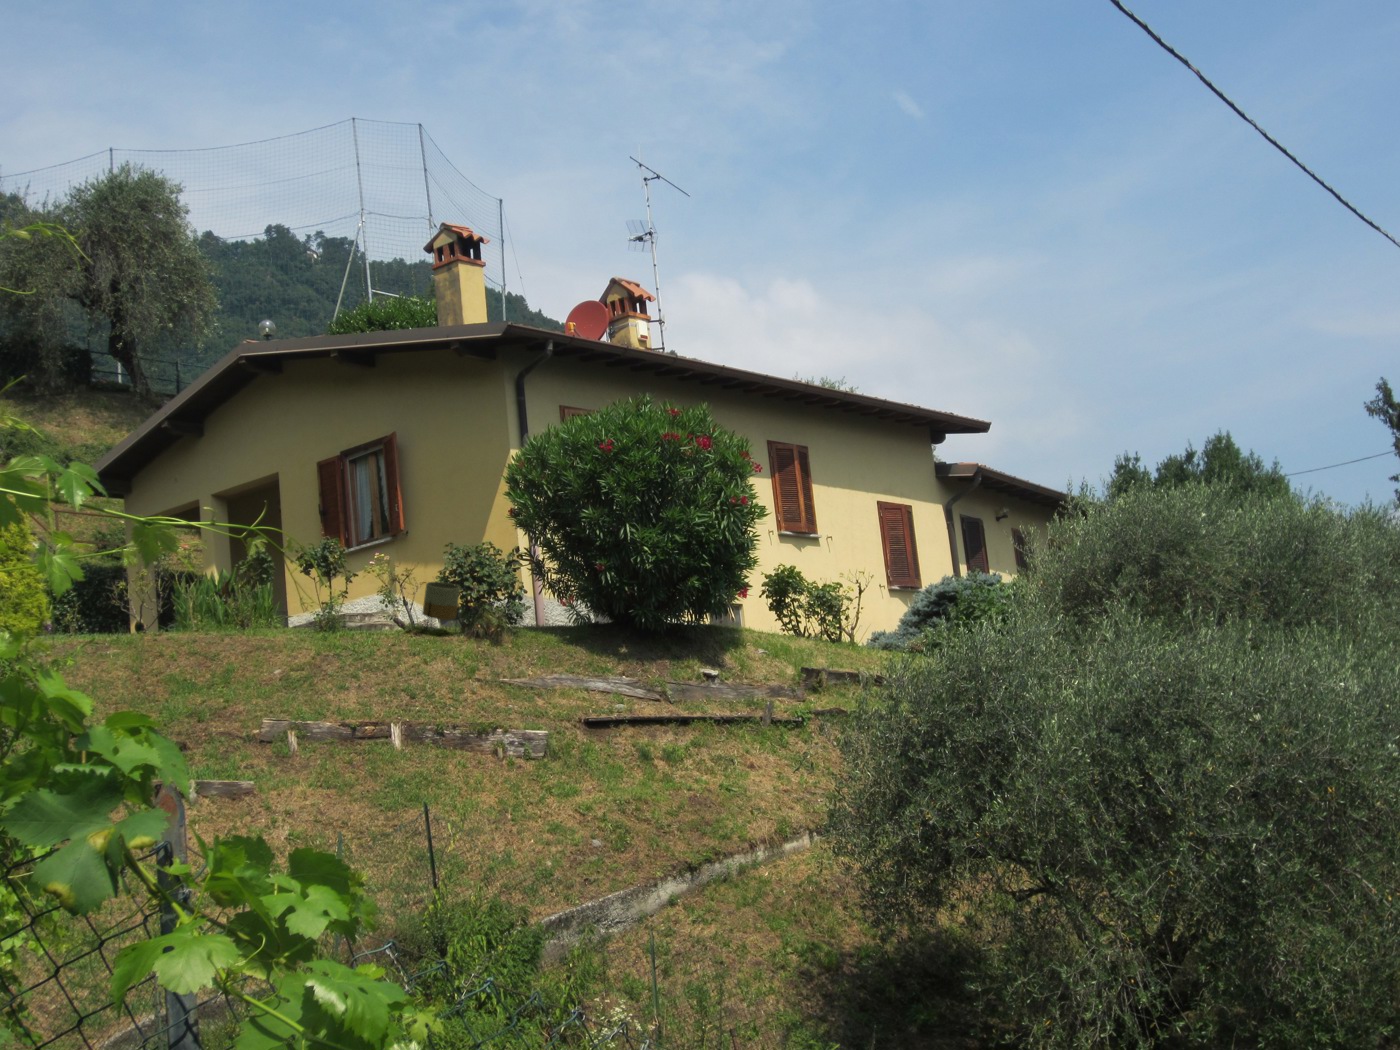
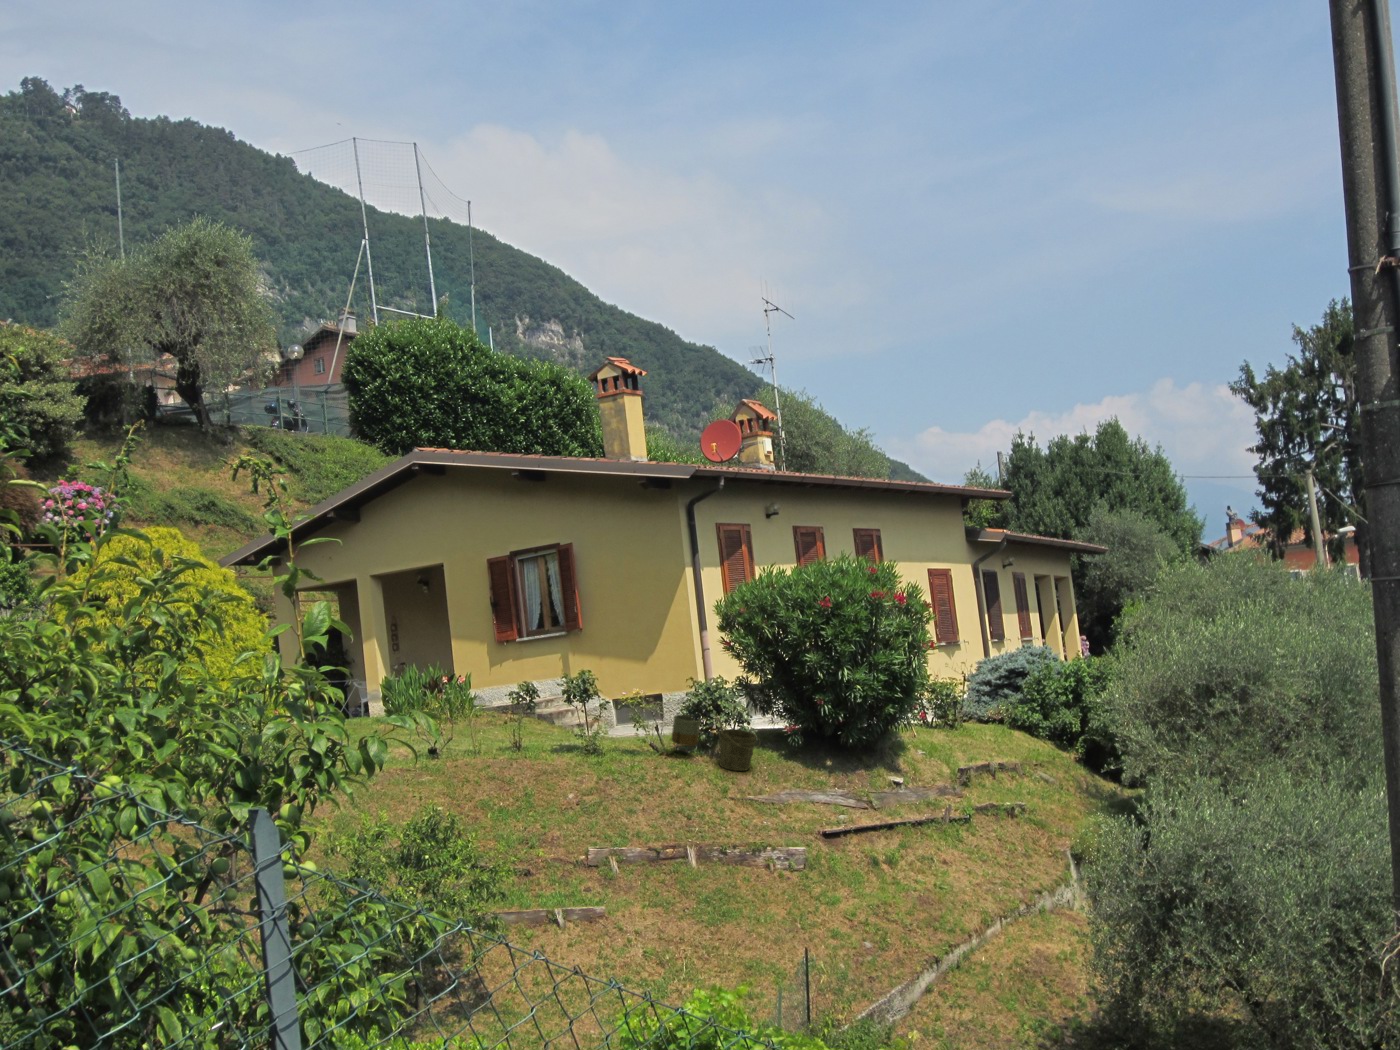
bucket: none [481,601,534,652] -> present [719,729,757,771]

